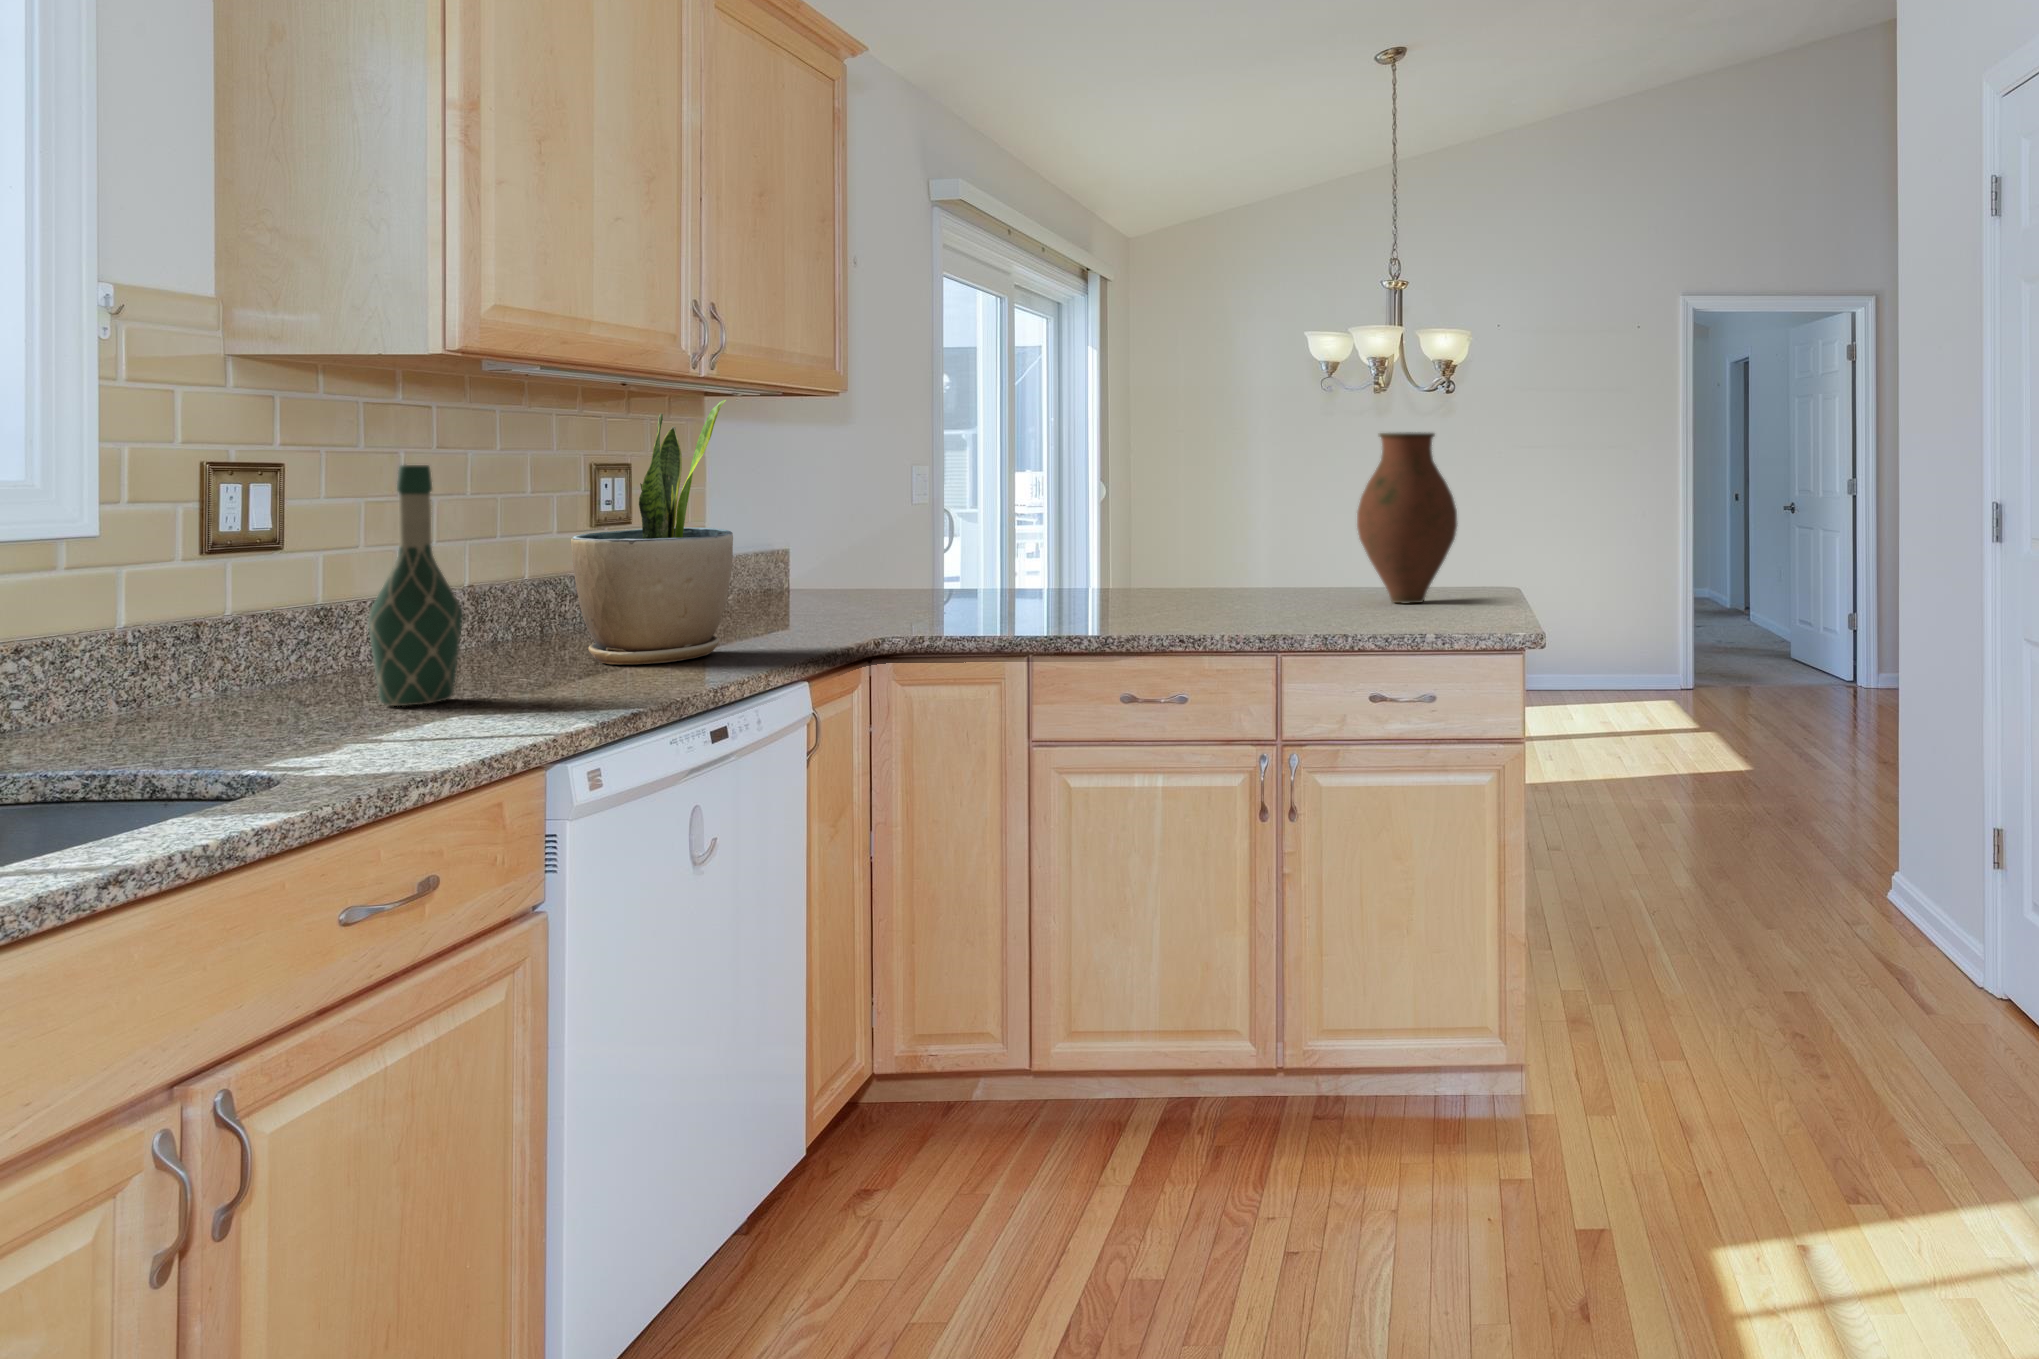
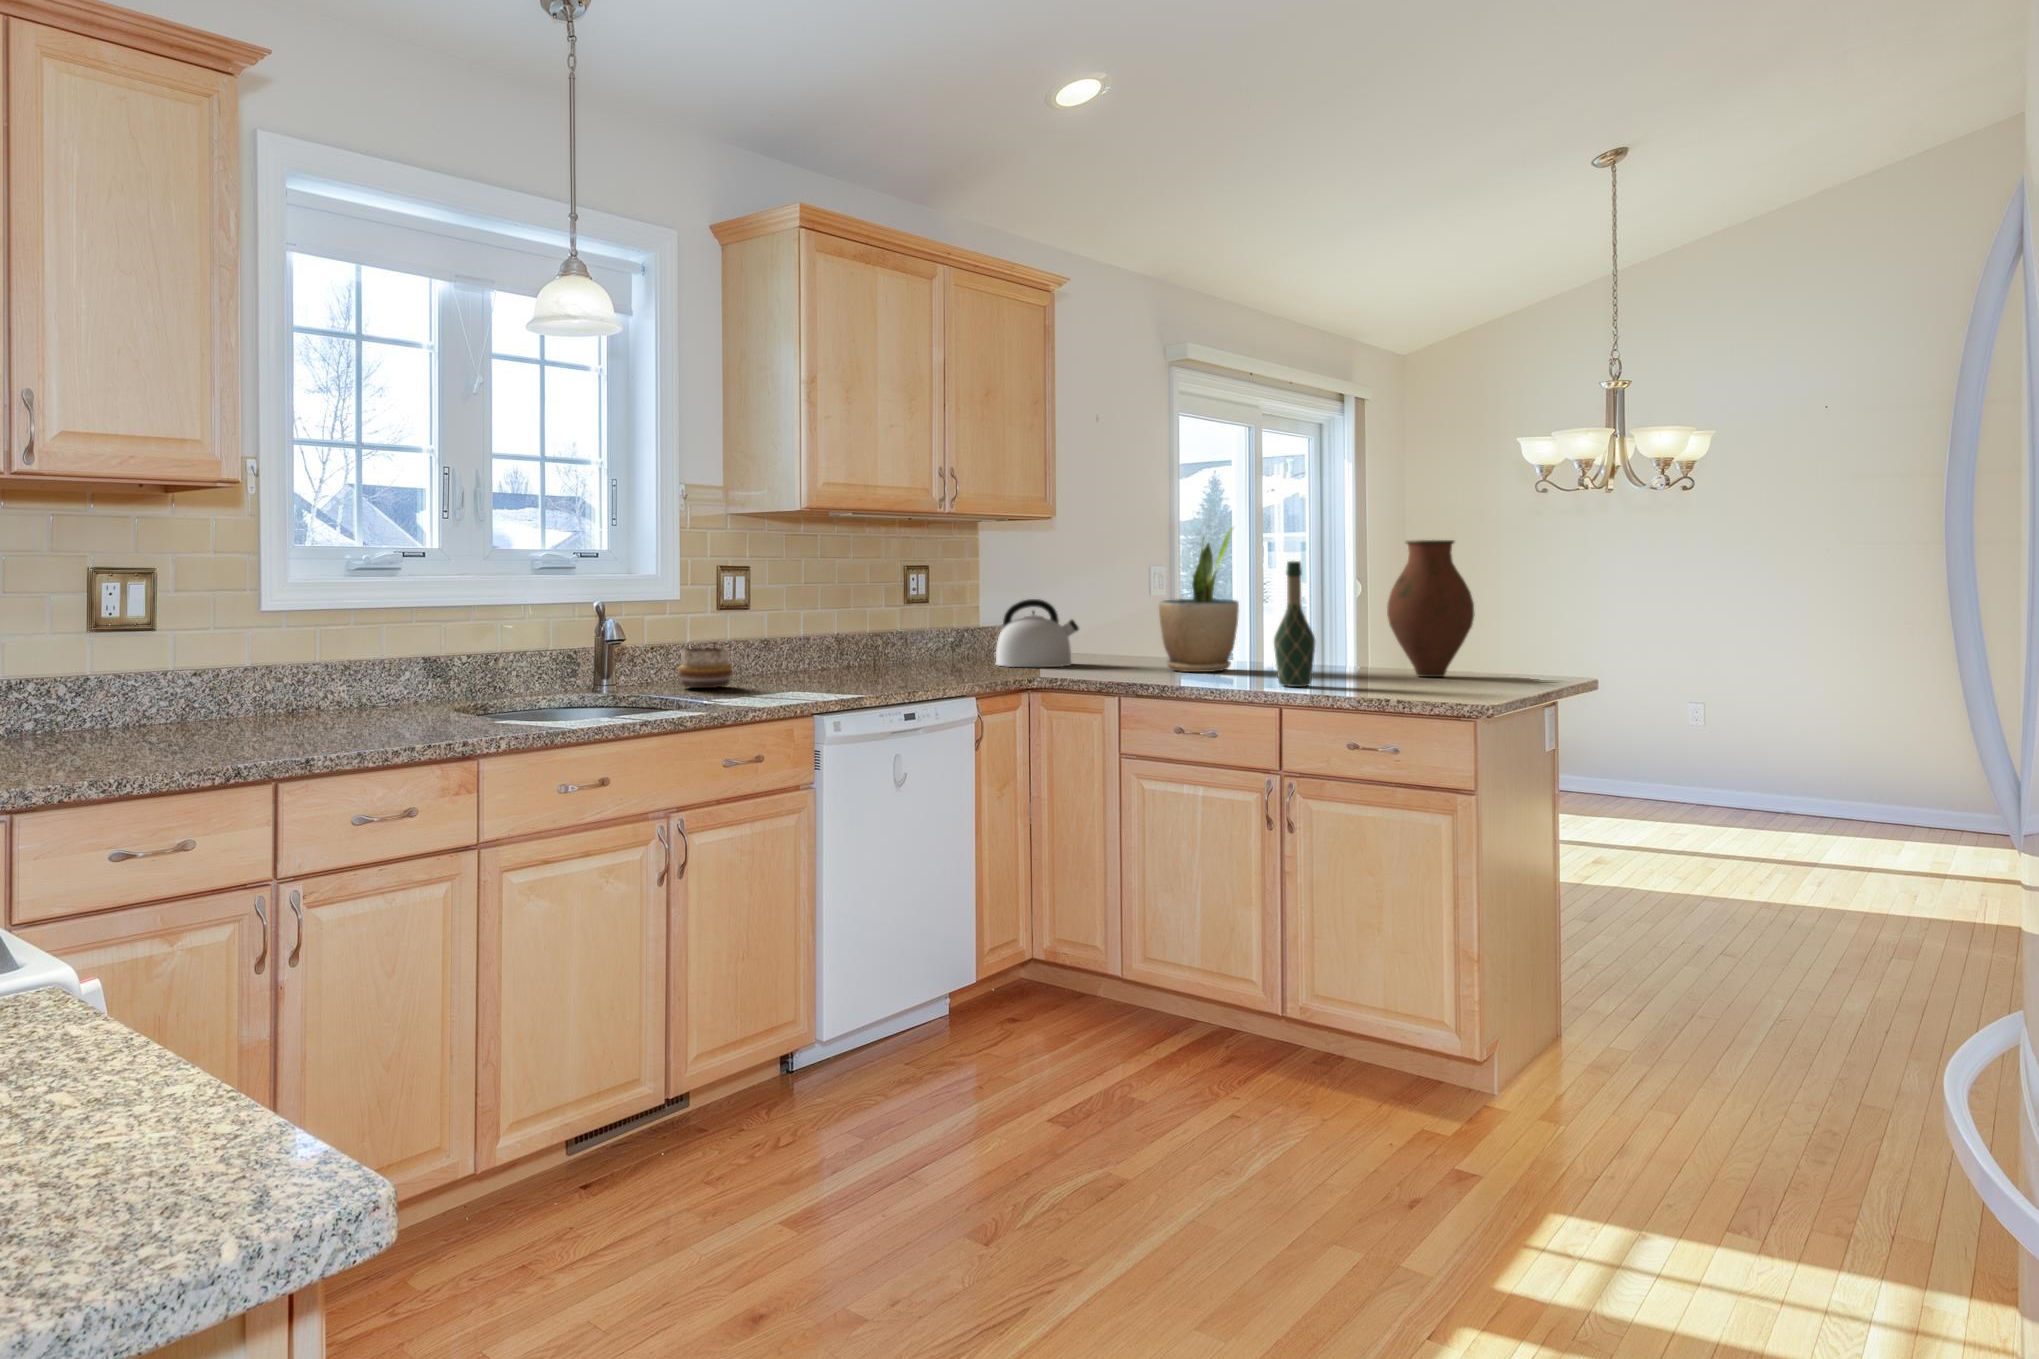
potted plant: present [571,400,733,664] -> present [1159,528,1239,672]
wine bottle: present [368,465,463,706] -> present [1274,561,1315,687]
kettle: none [774,517,915,625] -> present [996,599,1079,667]
decorative bowl: none [126,636,284,728] -> present [677,648,733,688]

